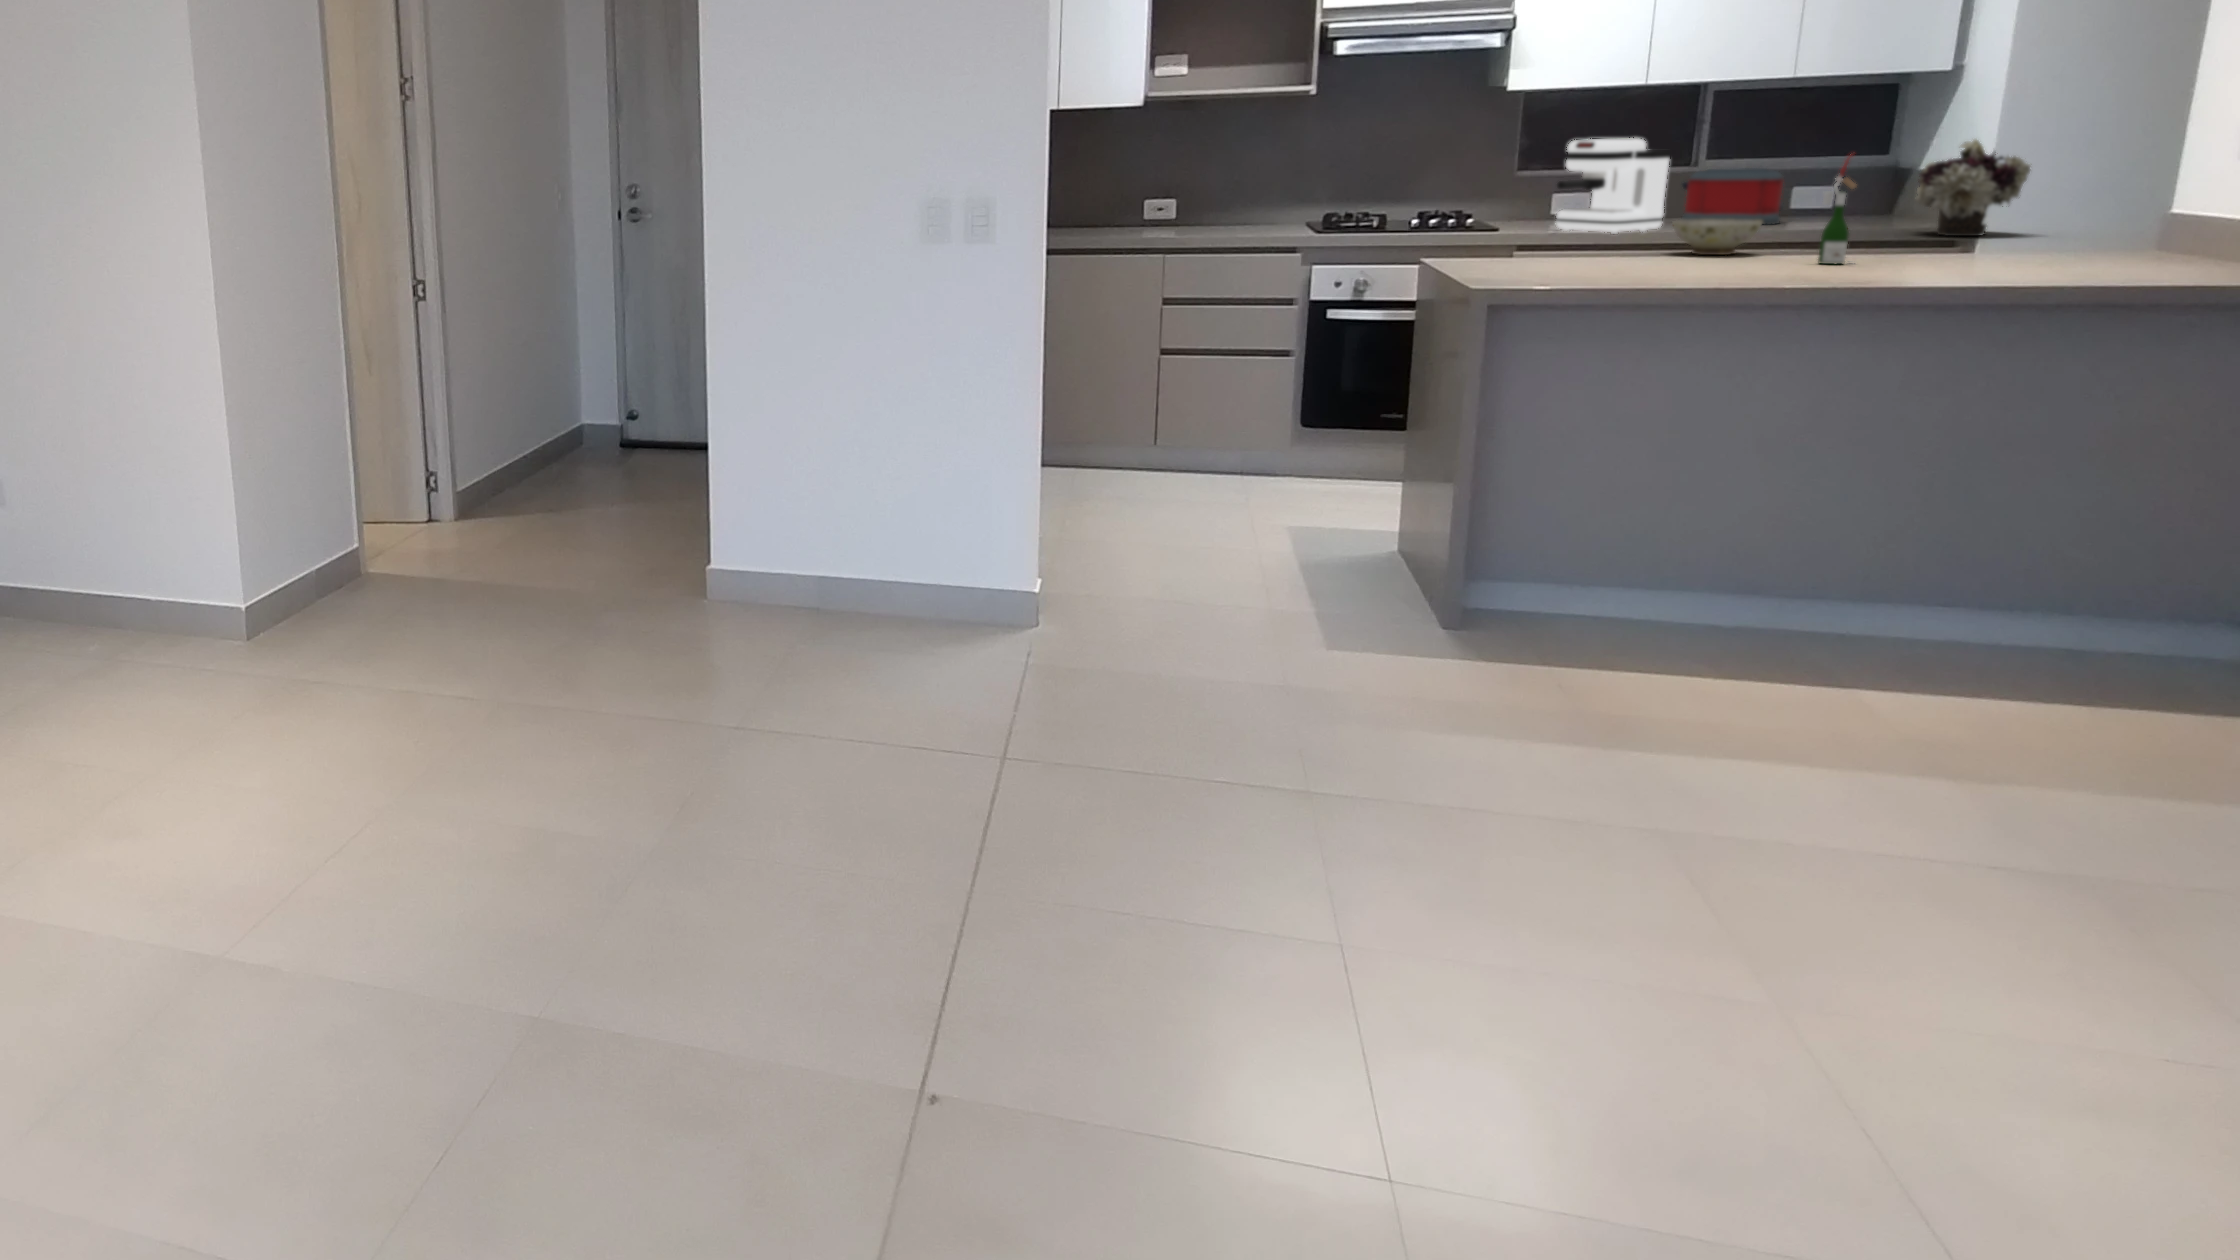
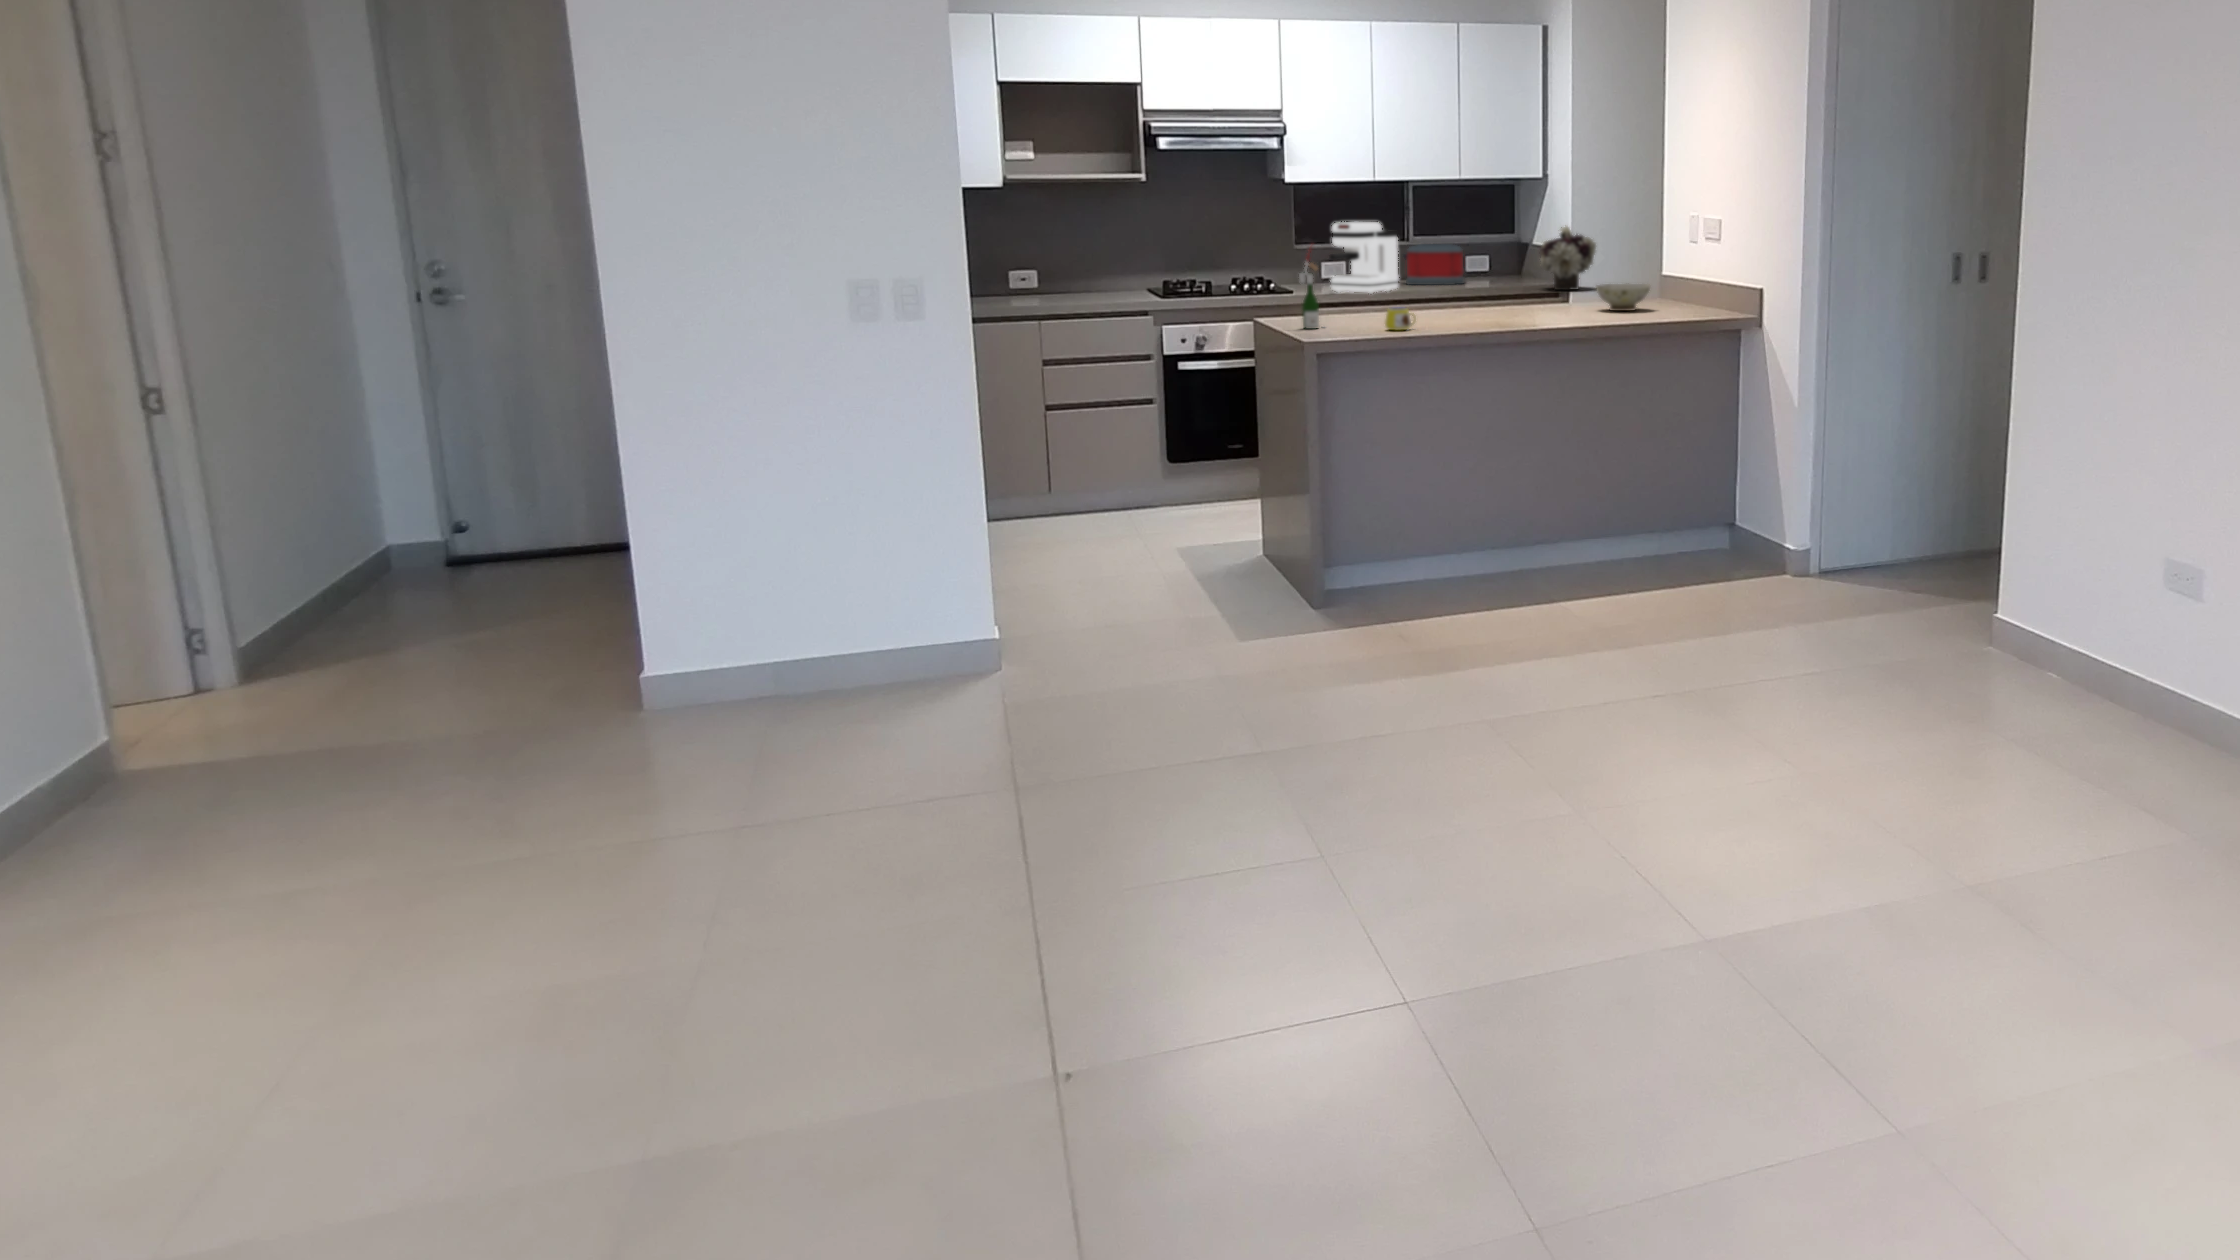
wine bottle: present [1818,155,1856,264] -> present [1299,254,1324,329]
ceramic bowl: present [1673,219,1763,255] -> present [1596,284,1650,311]
mug: none [1598,250,1650,281] -> present [1385,308,1416,330]

